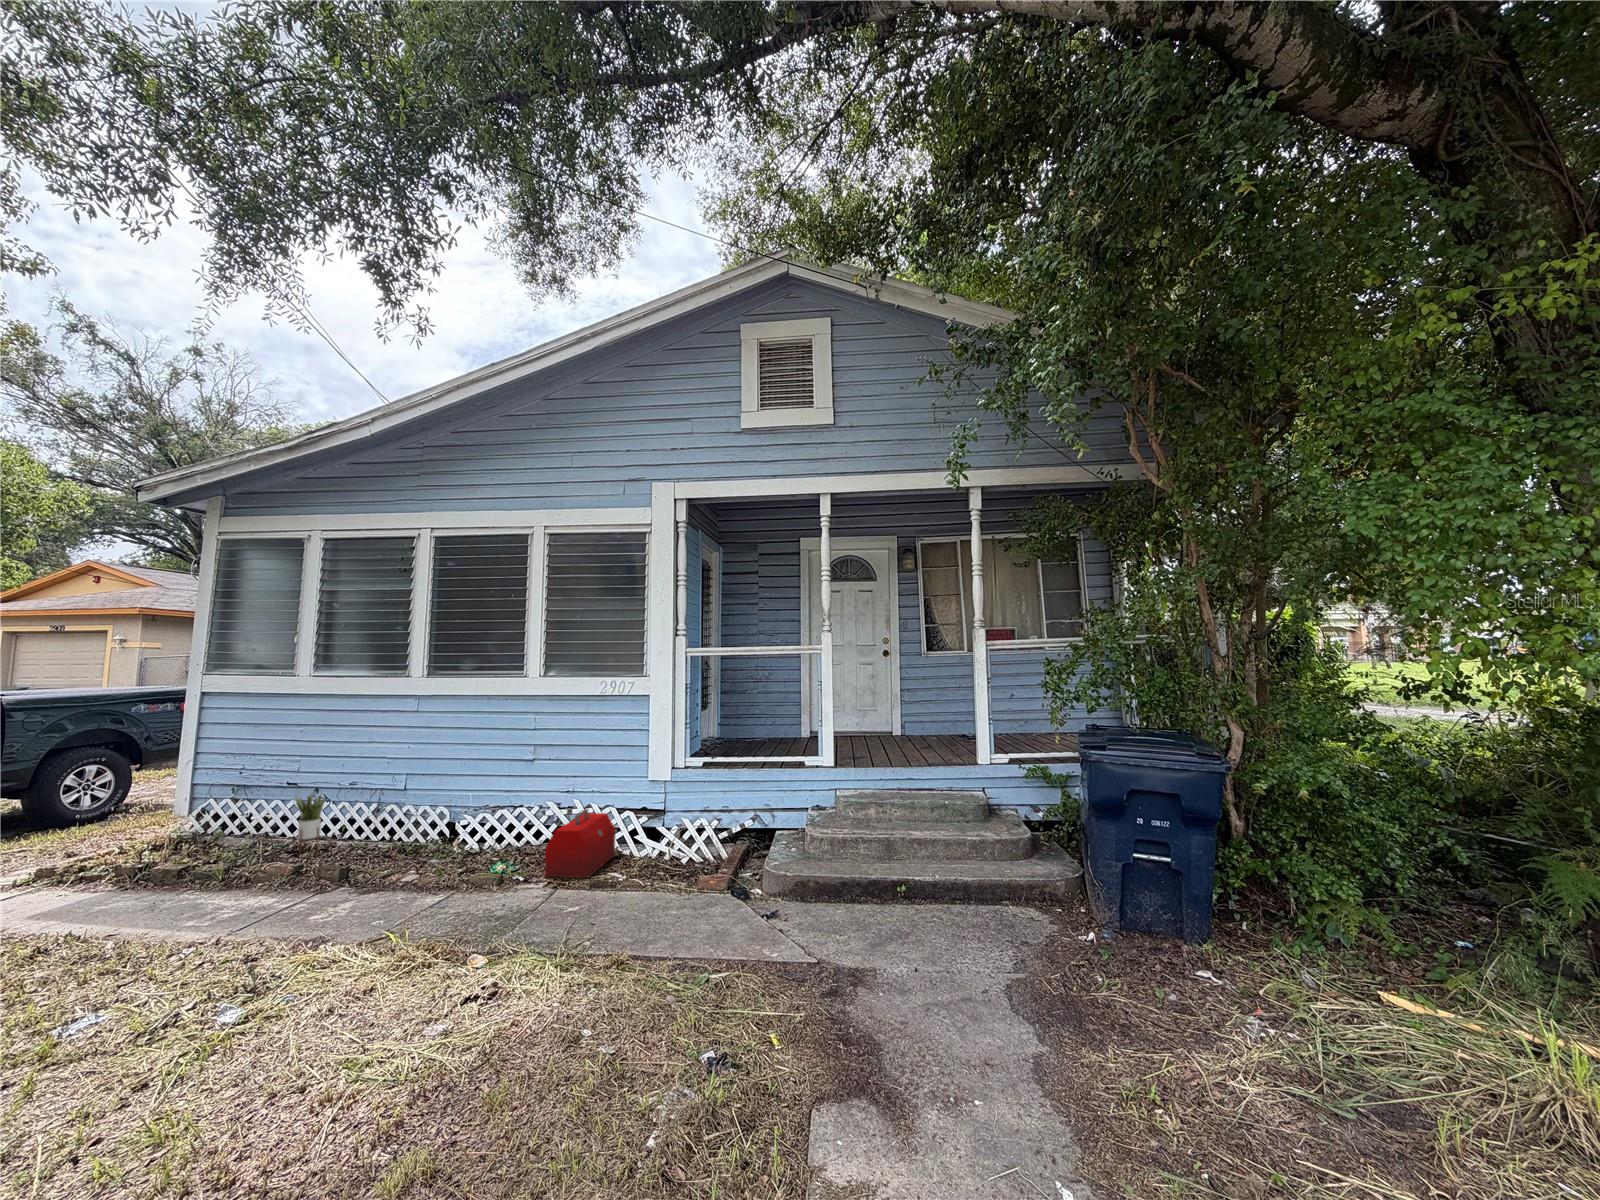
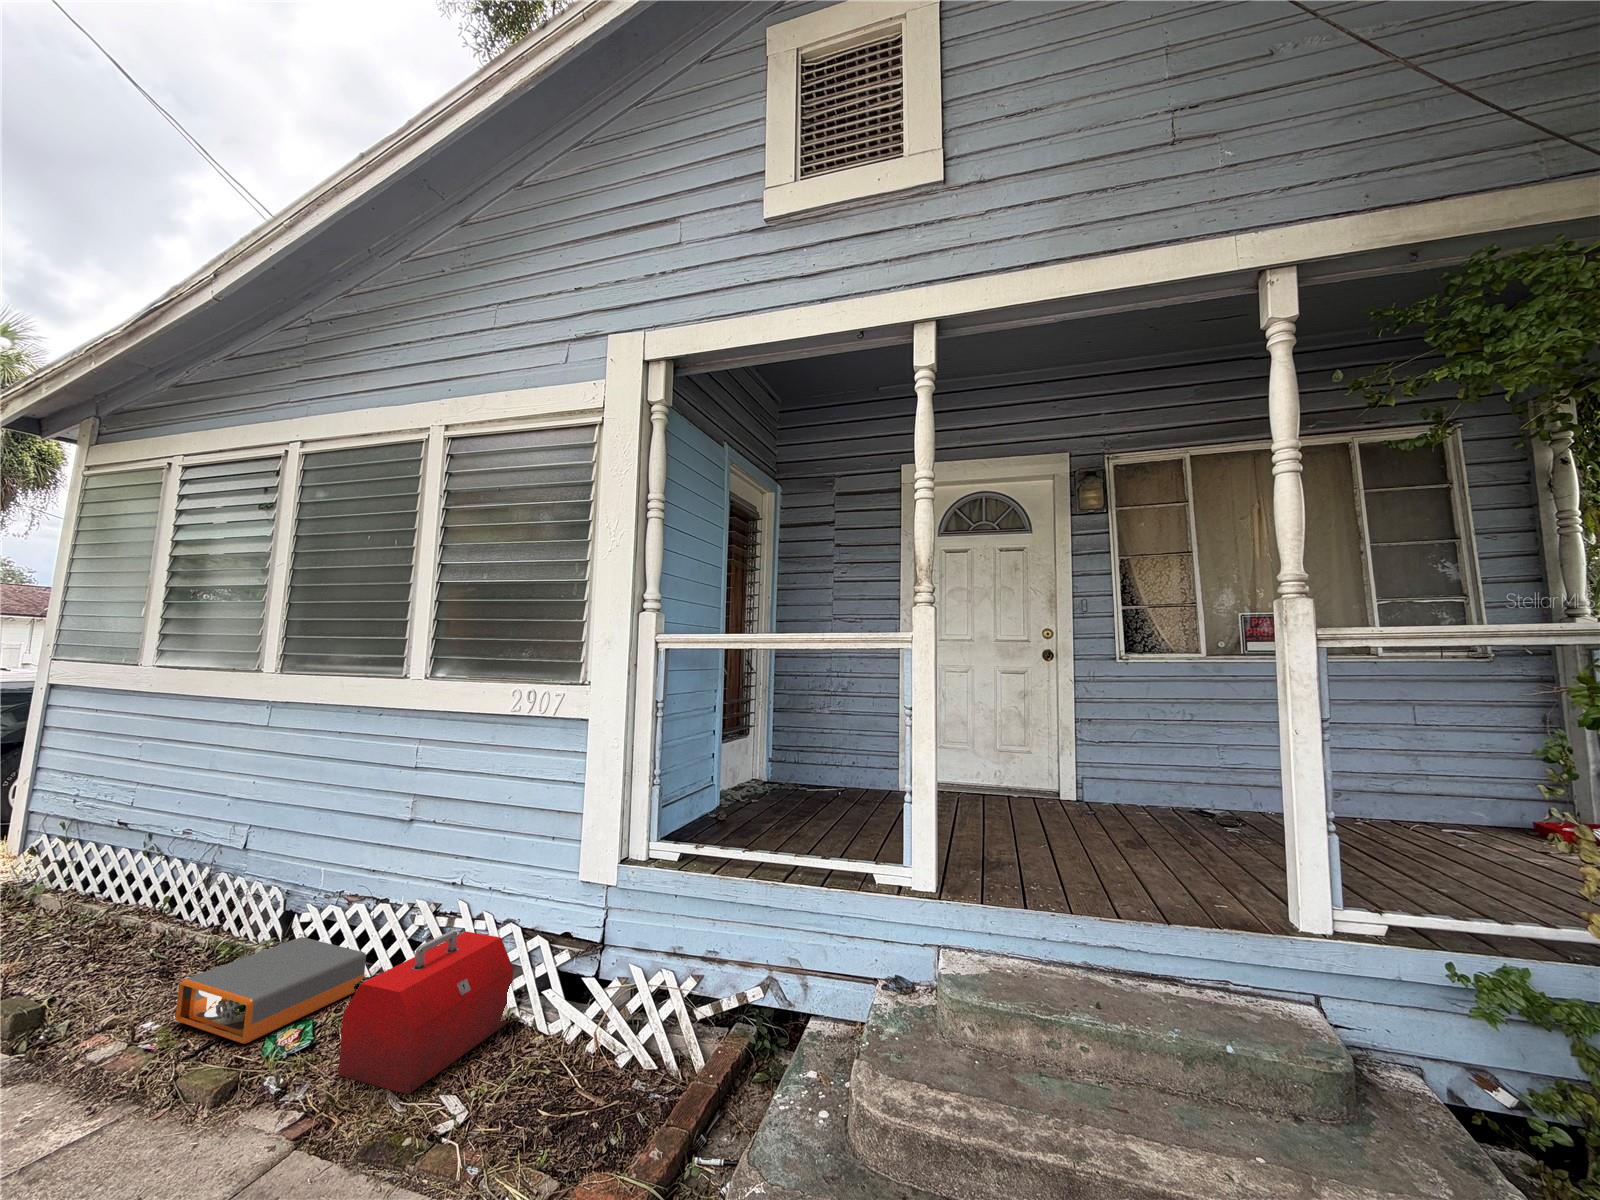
potted plant: present [295,792,325,853] -> none [79,842,131,944]
storage box: none [426,831,518,874] -> present [175,937,366,1044]

